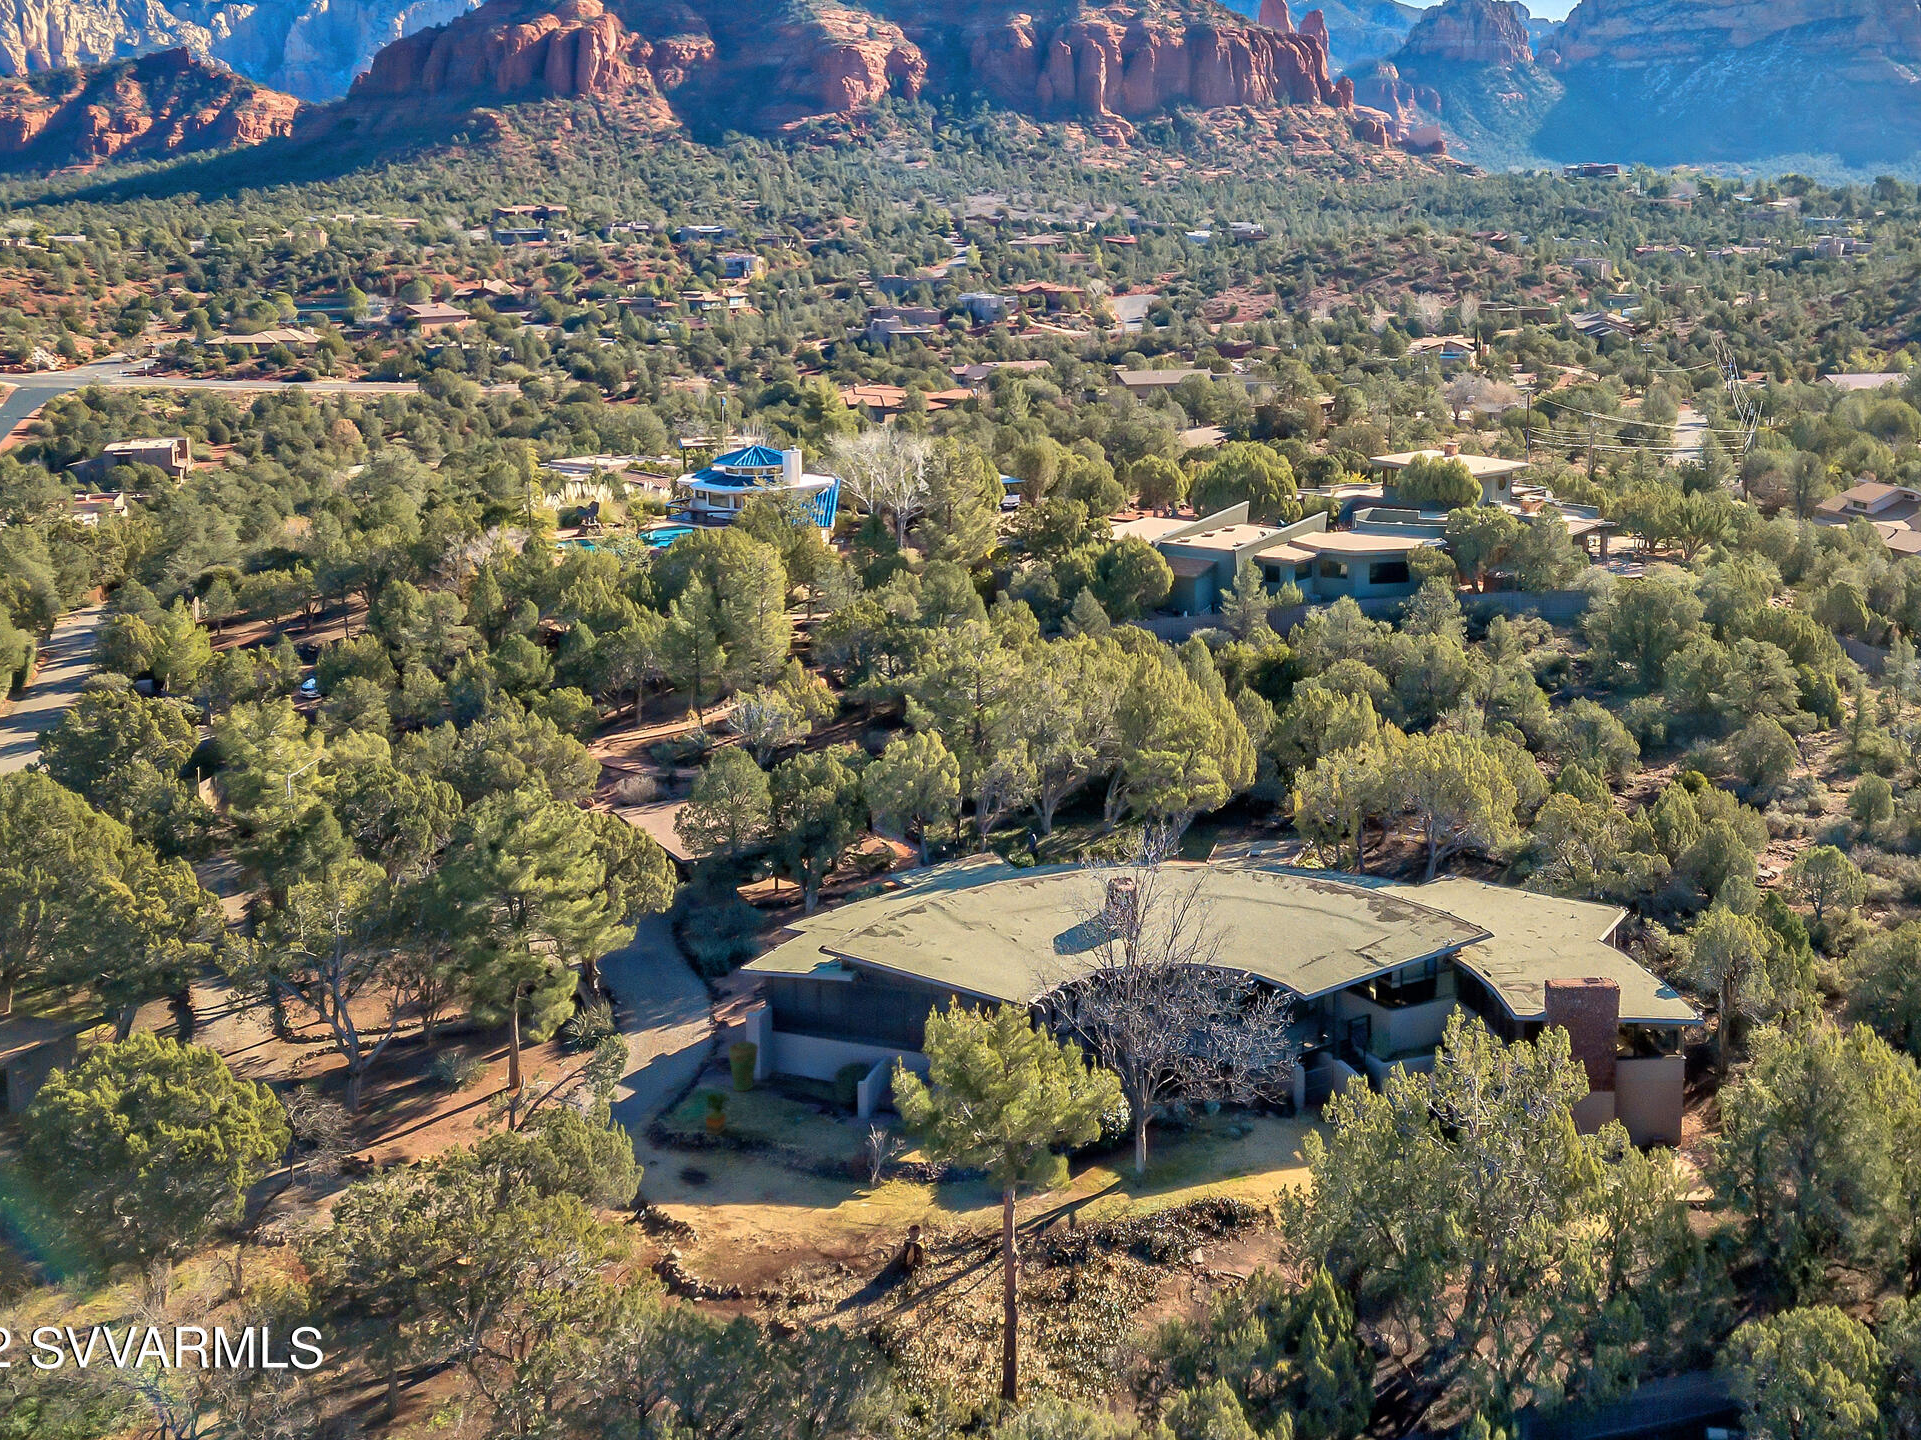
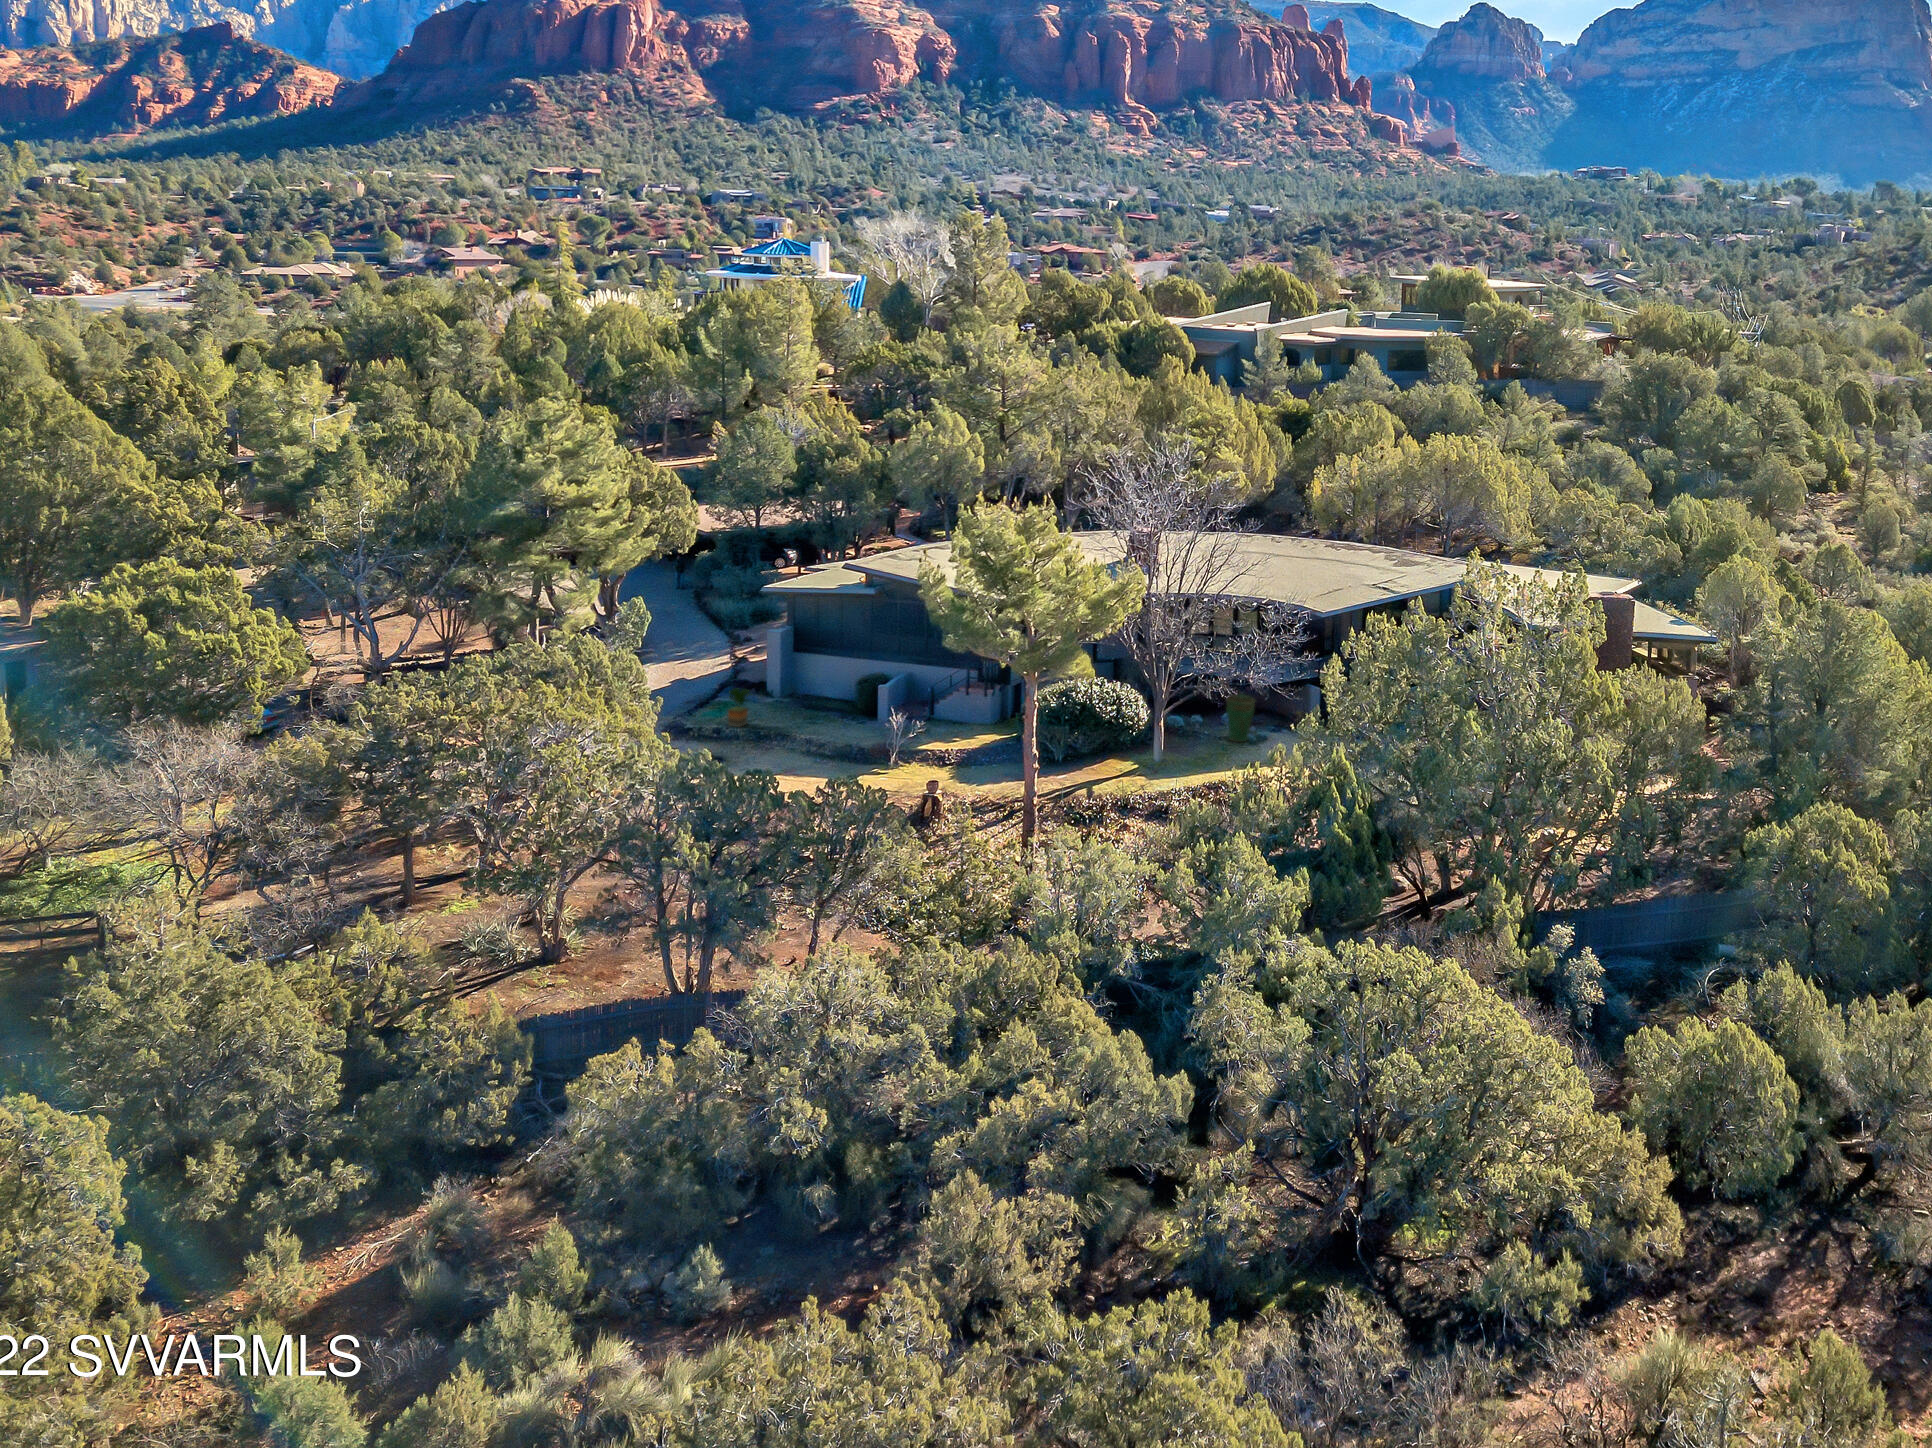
trash can: present [729,1041,758,1091] -> present [1226,693,1255,742]

